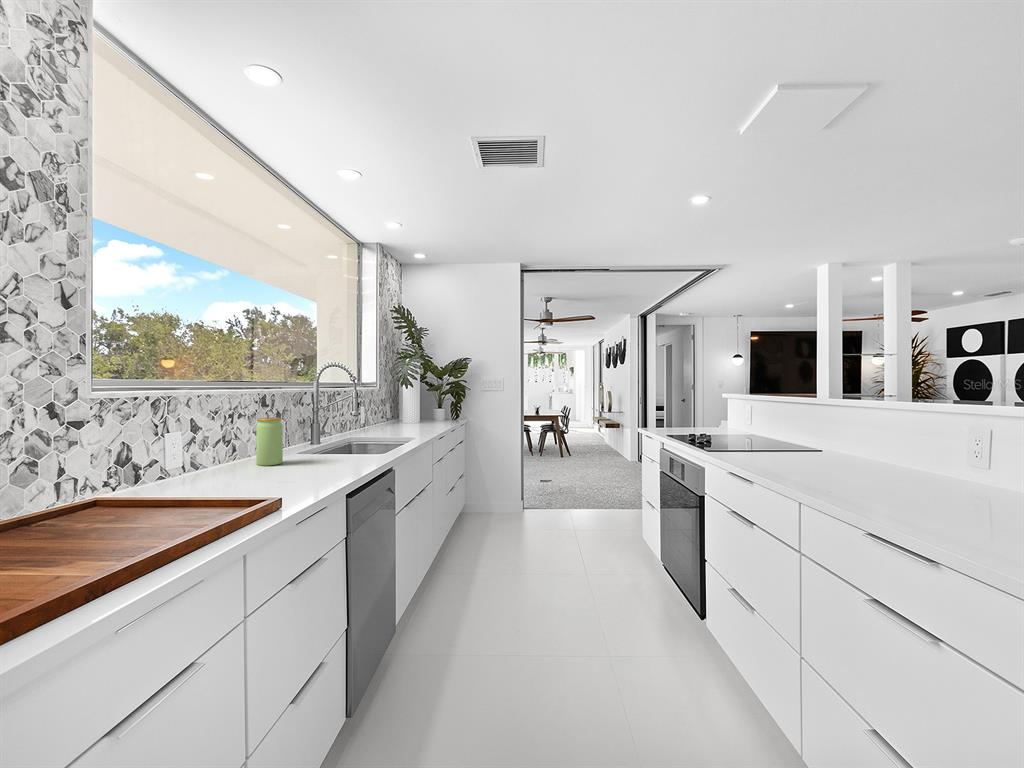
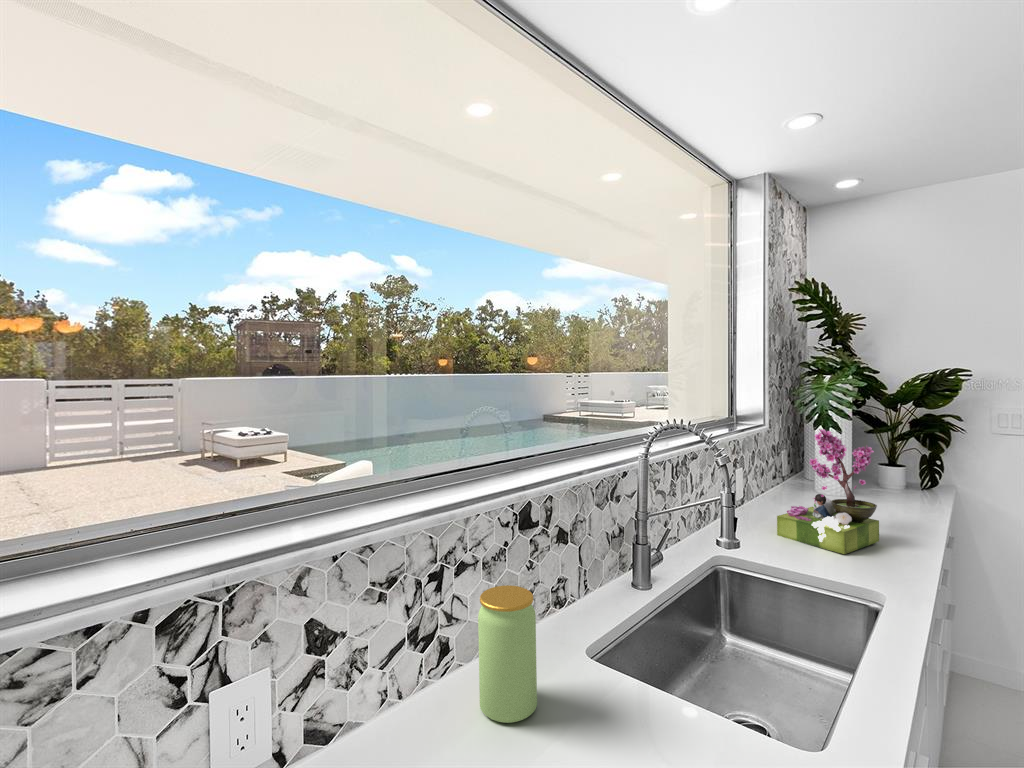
flower arrangement: none [380,379,424,433] -> present [777,429,879,554]

